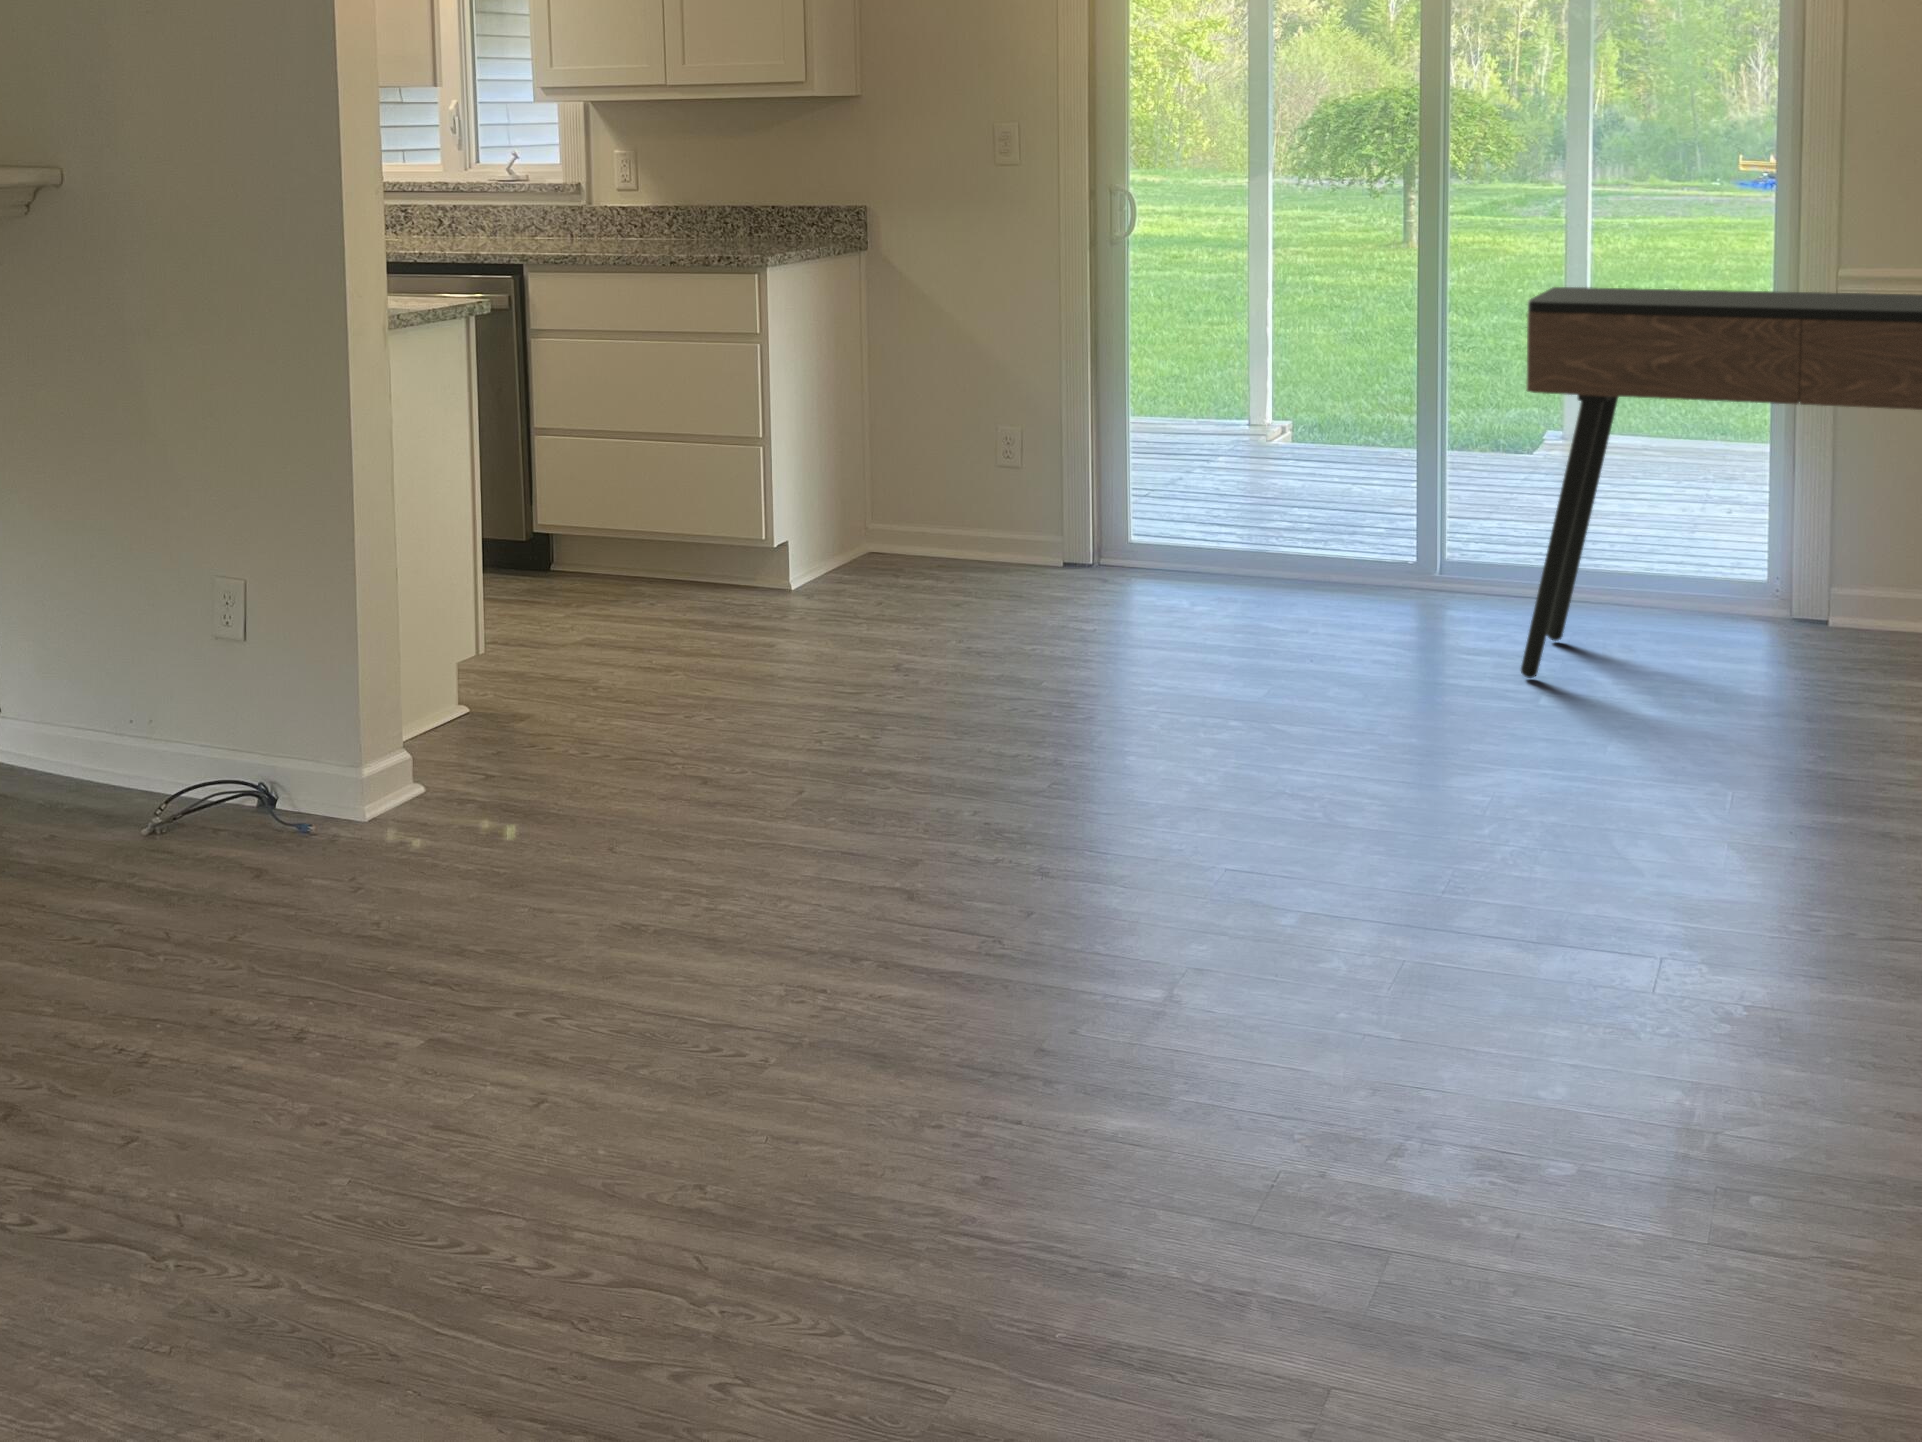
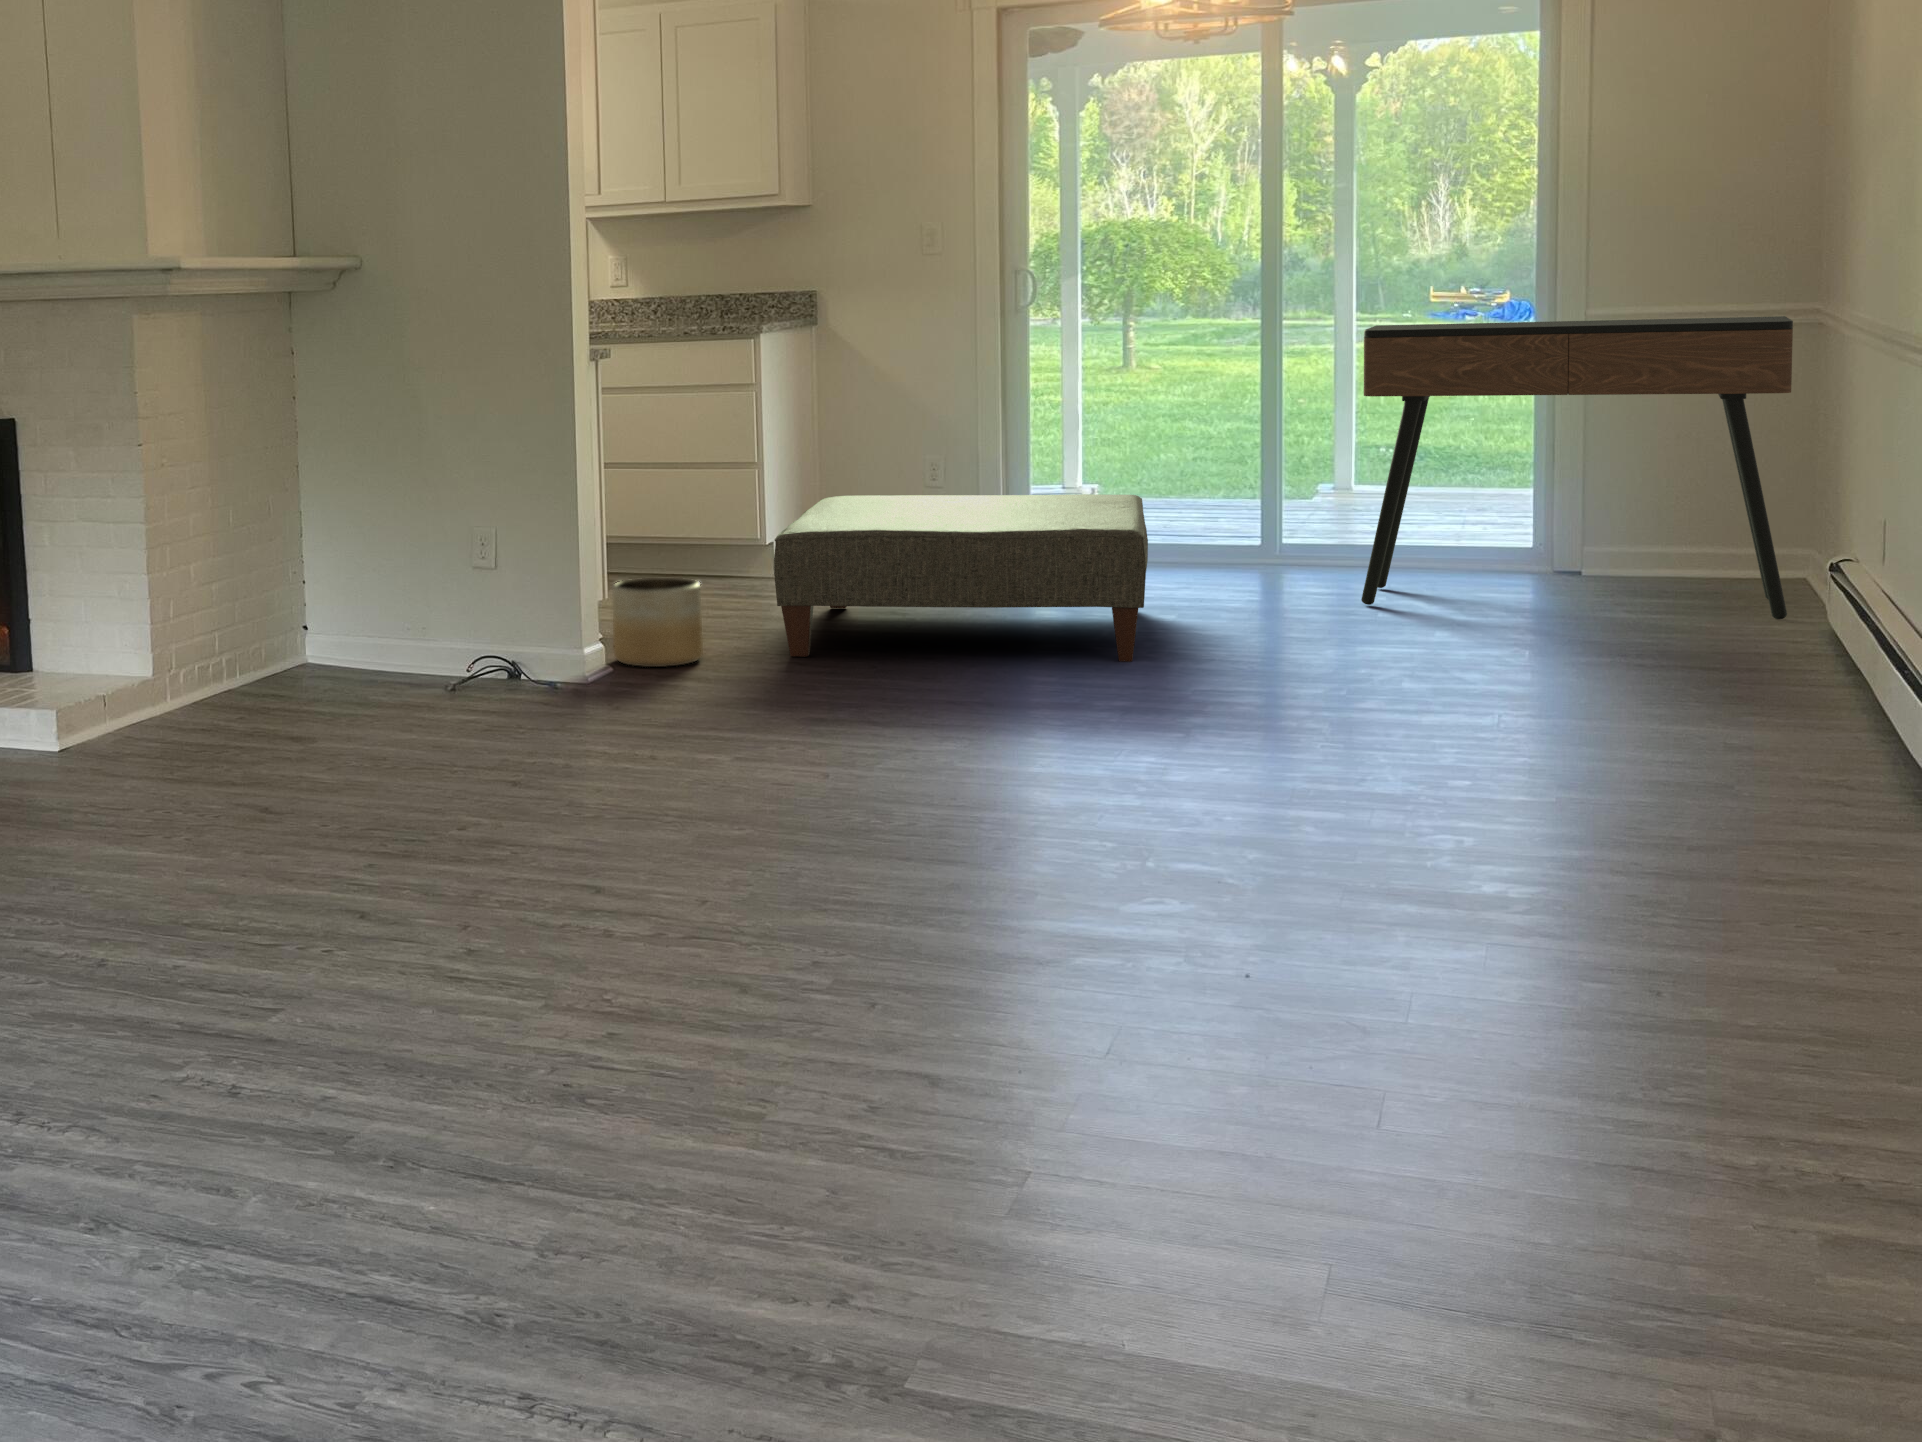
ottoman: none [659,503,1229,802] -> present [774,494,1148,662]
planter: none [428,645,561,787] -> present [612,578,703,667]

